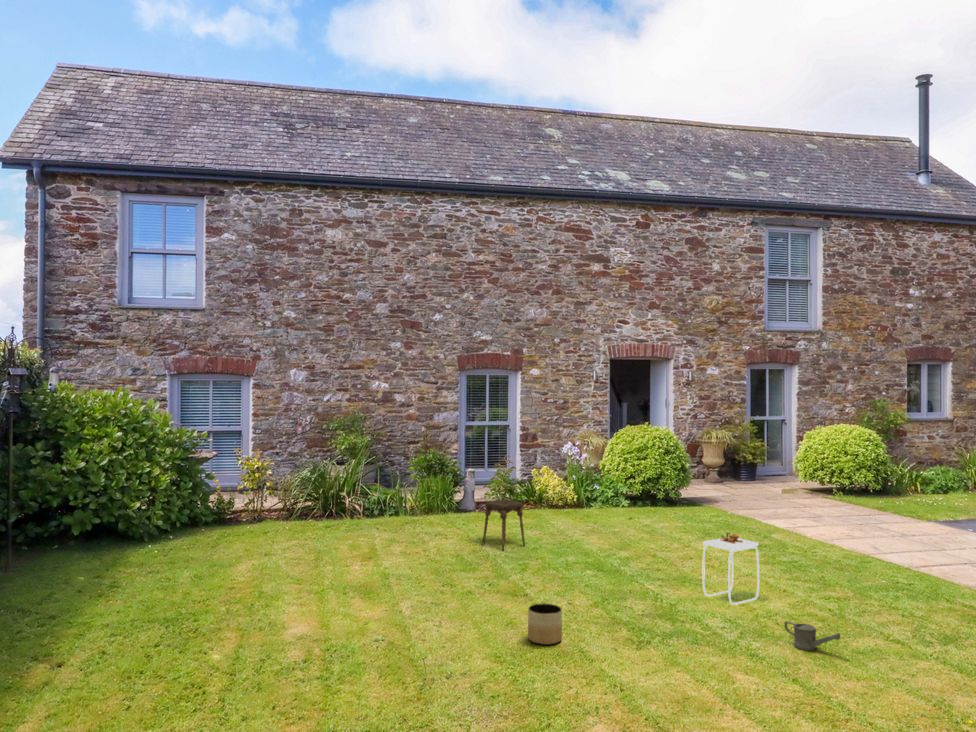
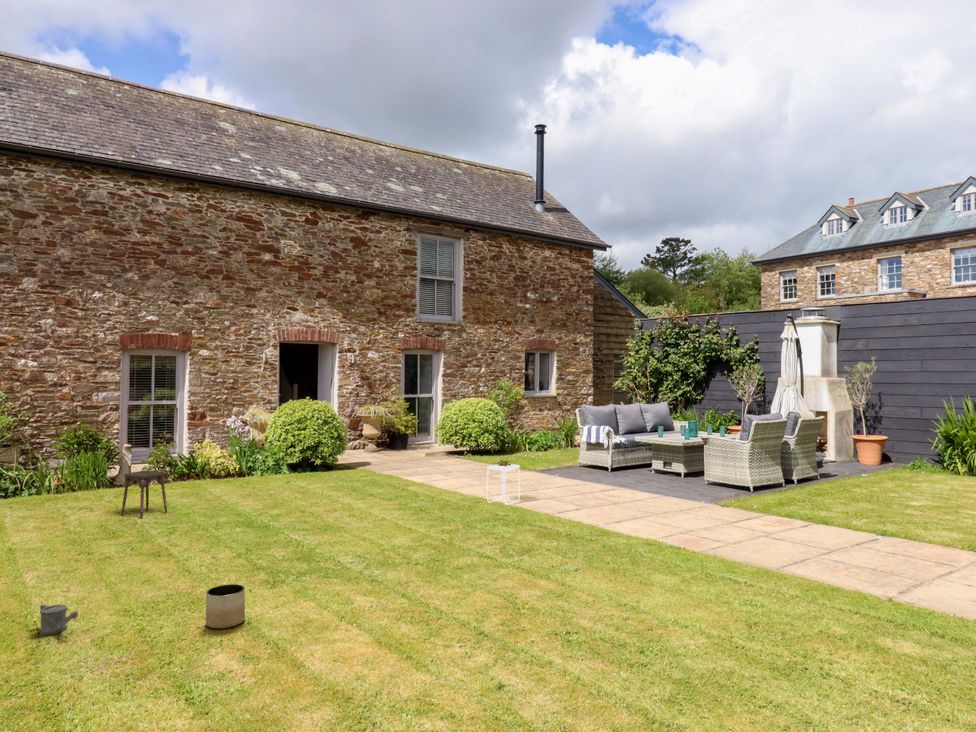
side table: present [703,533,759,605] -> present [487,460,520,505]
planter: present [528,604,562,645] -> present [206,584,245,629]
watering can: present [785,621,840,651] -> present [40,605,78,635]

